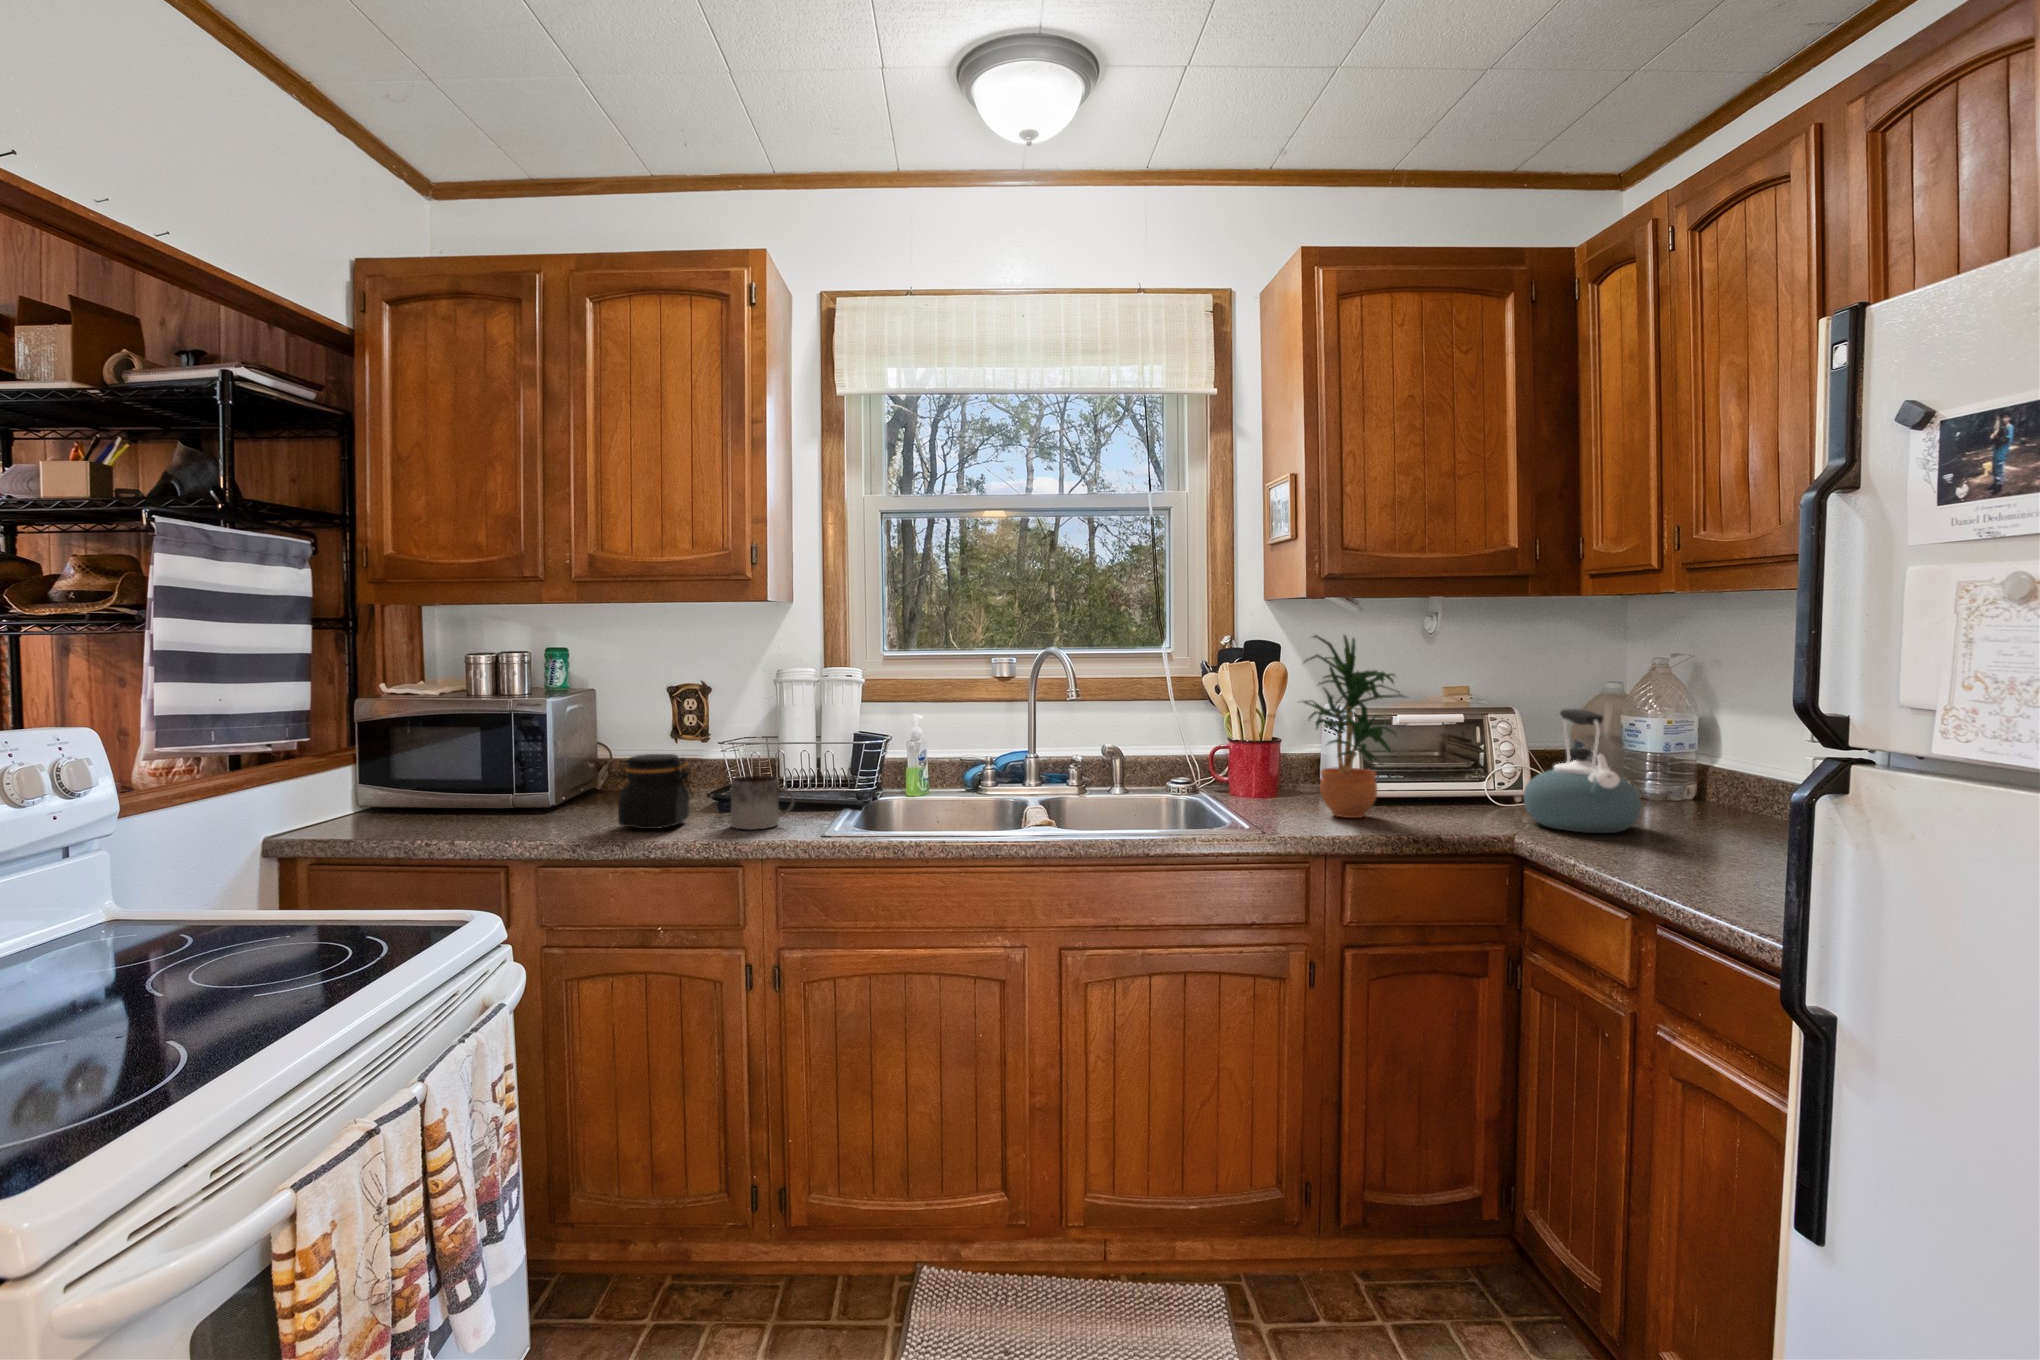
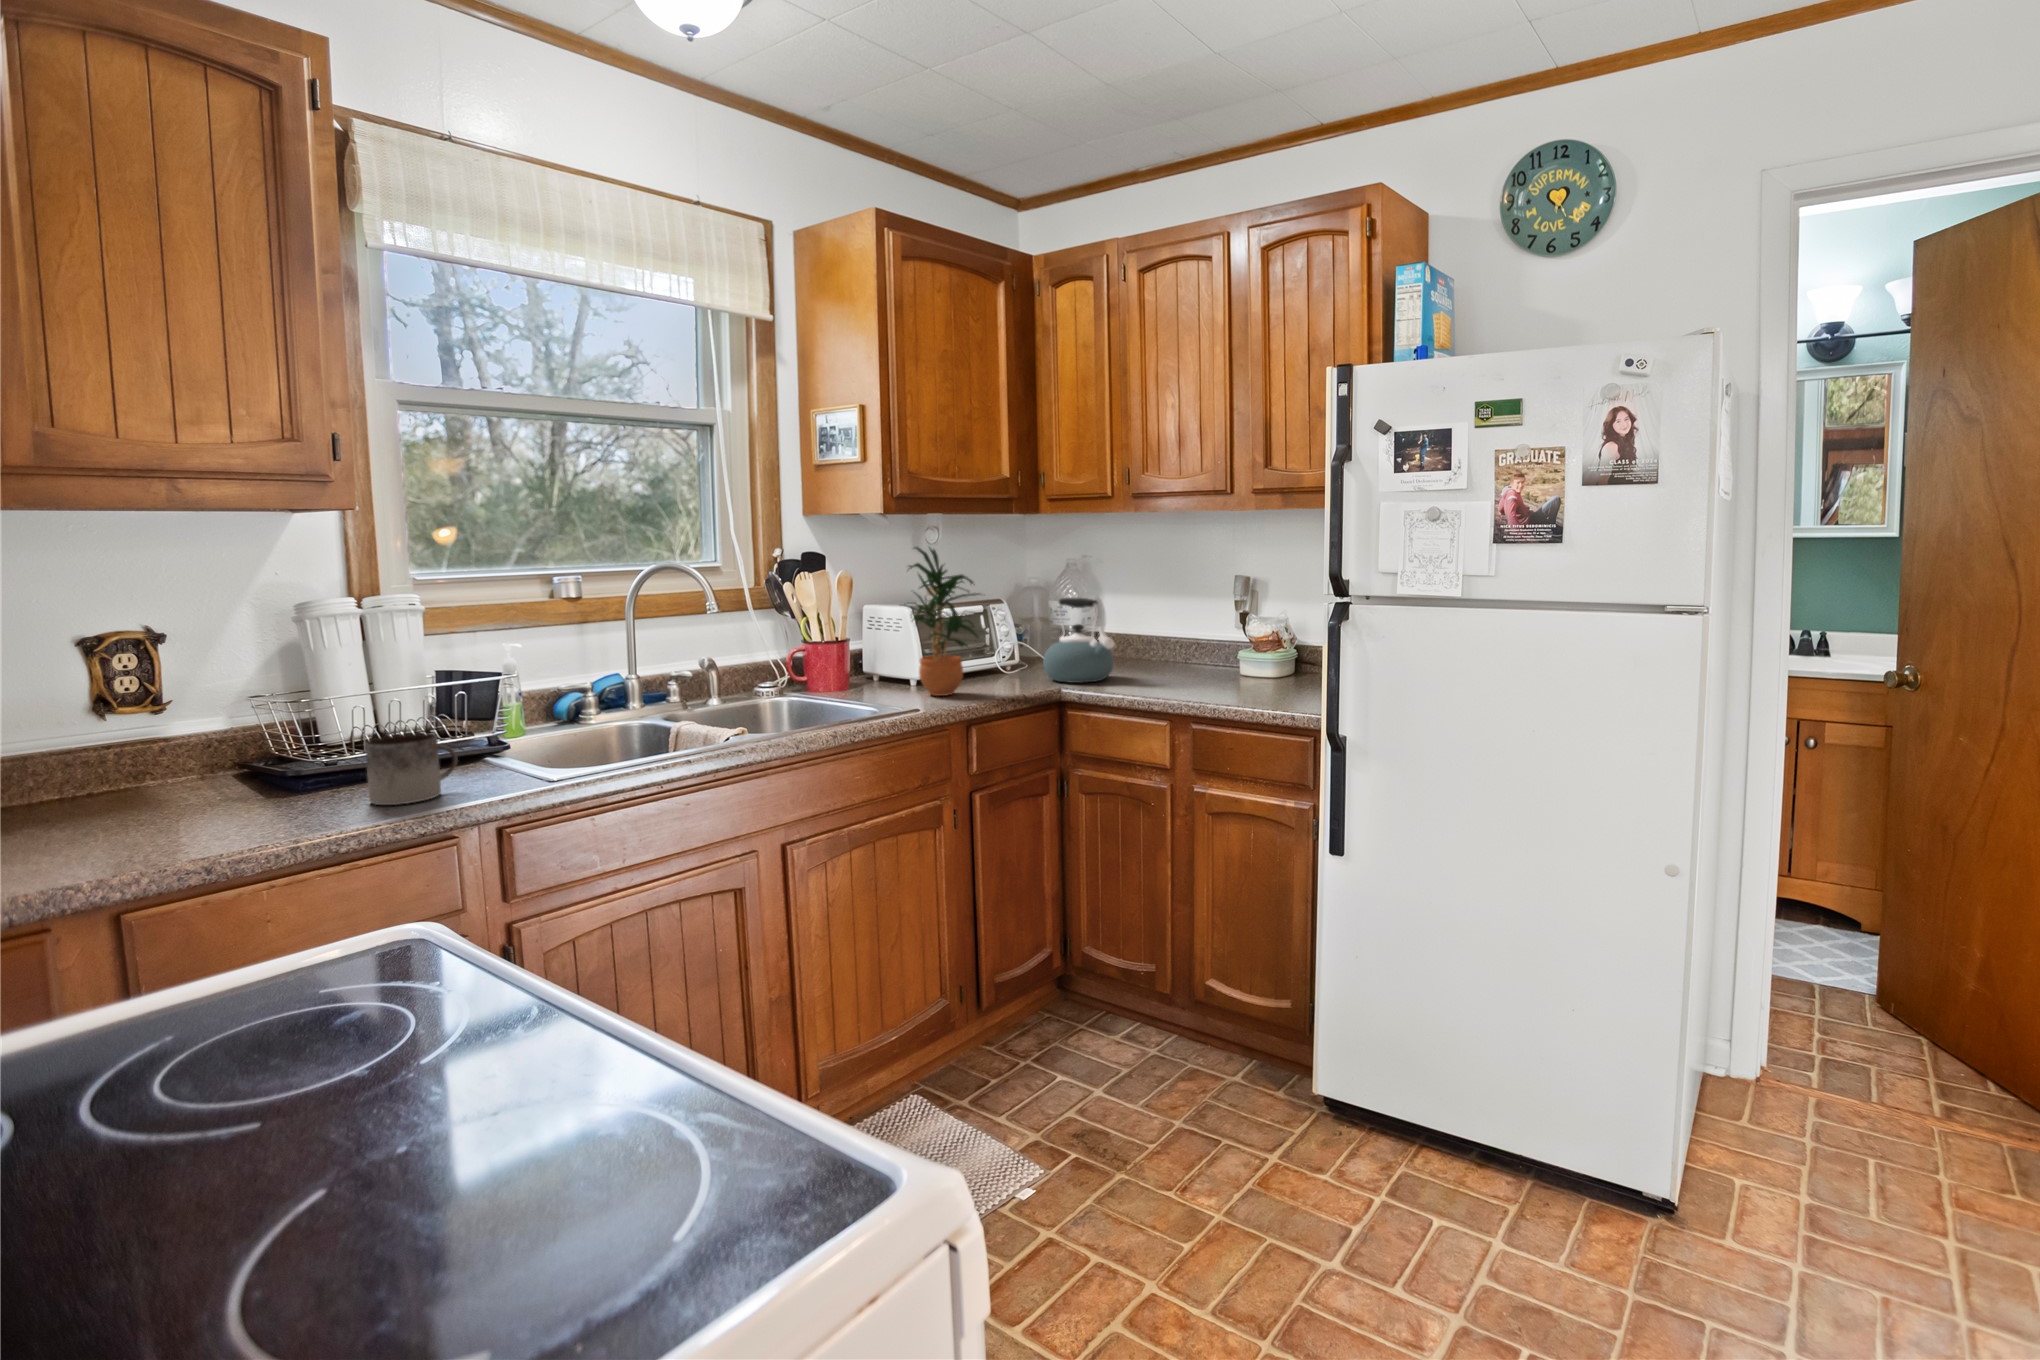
jar: present [614,754,693,829] -> none [159,724,307,836]

